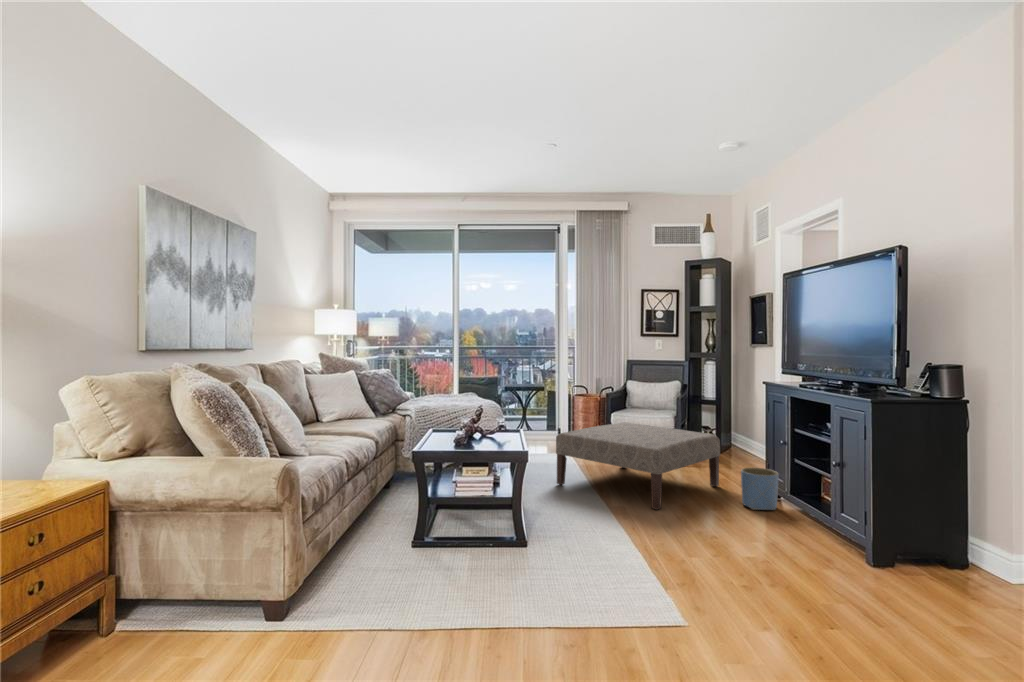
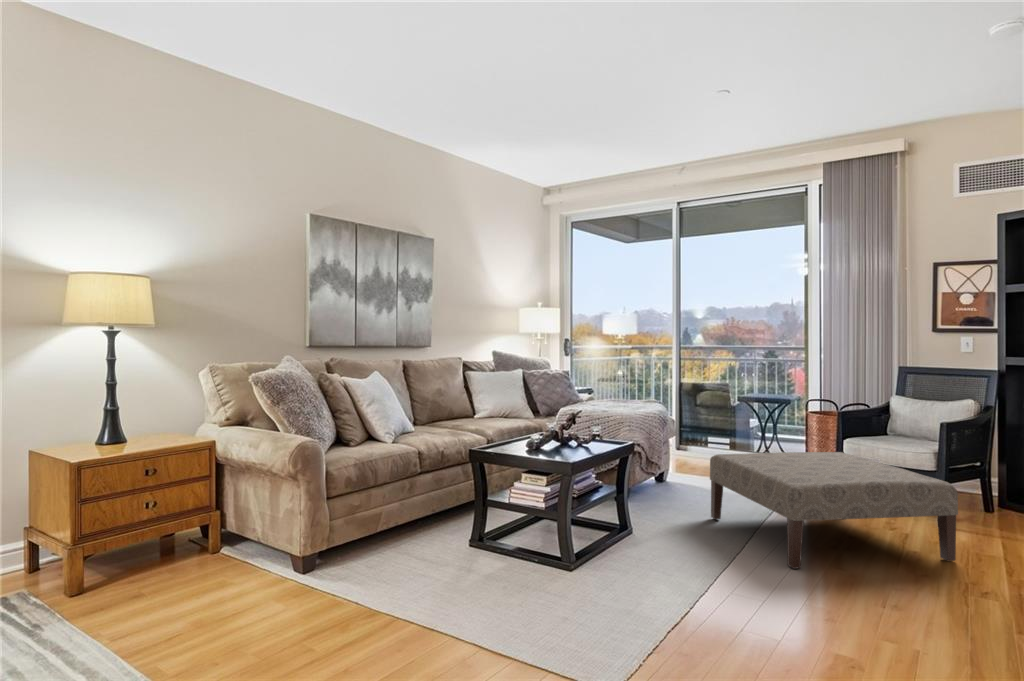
planter: present [741,468,779,510] -> none [943,536,1009,610]

